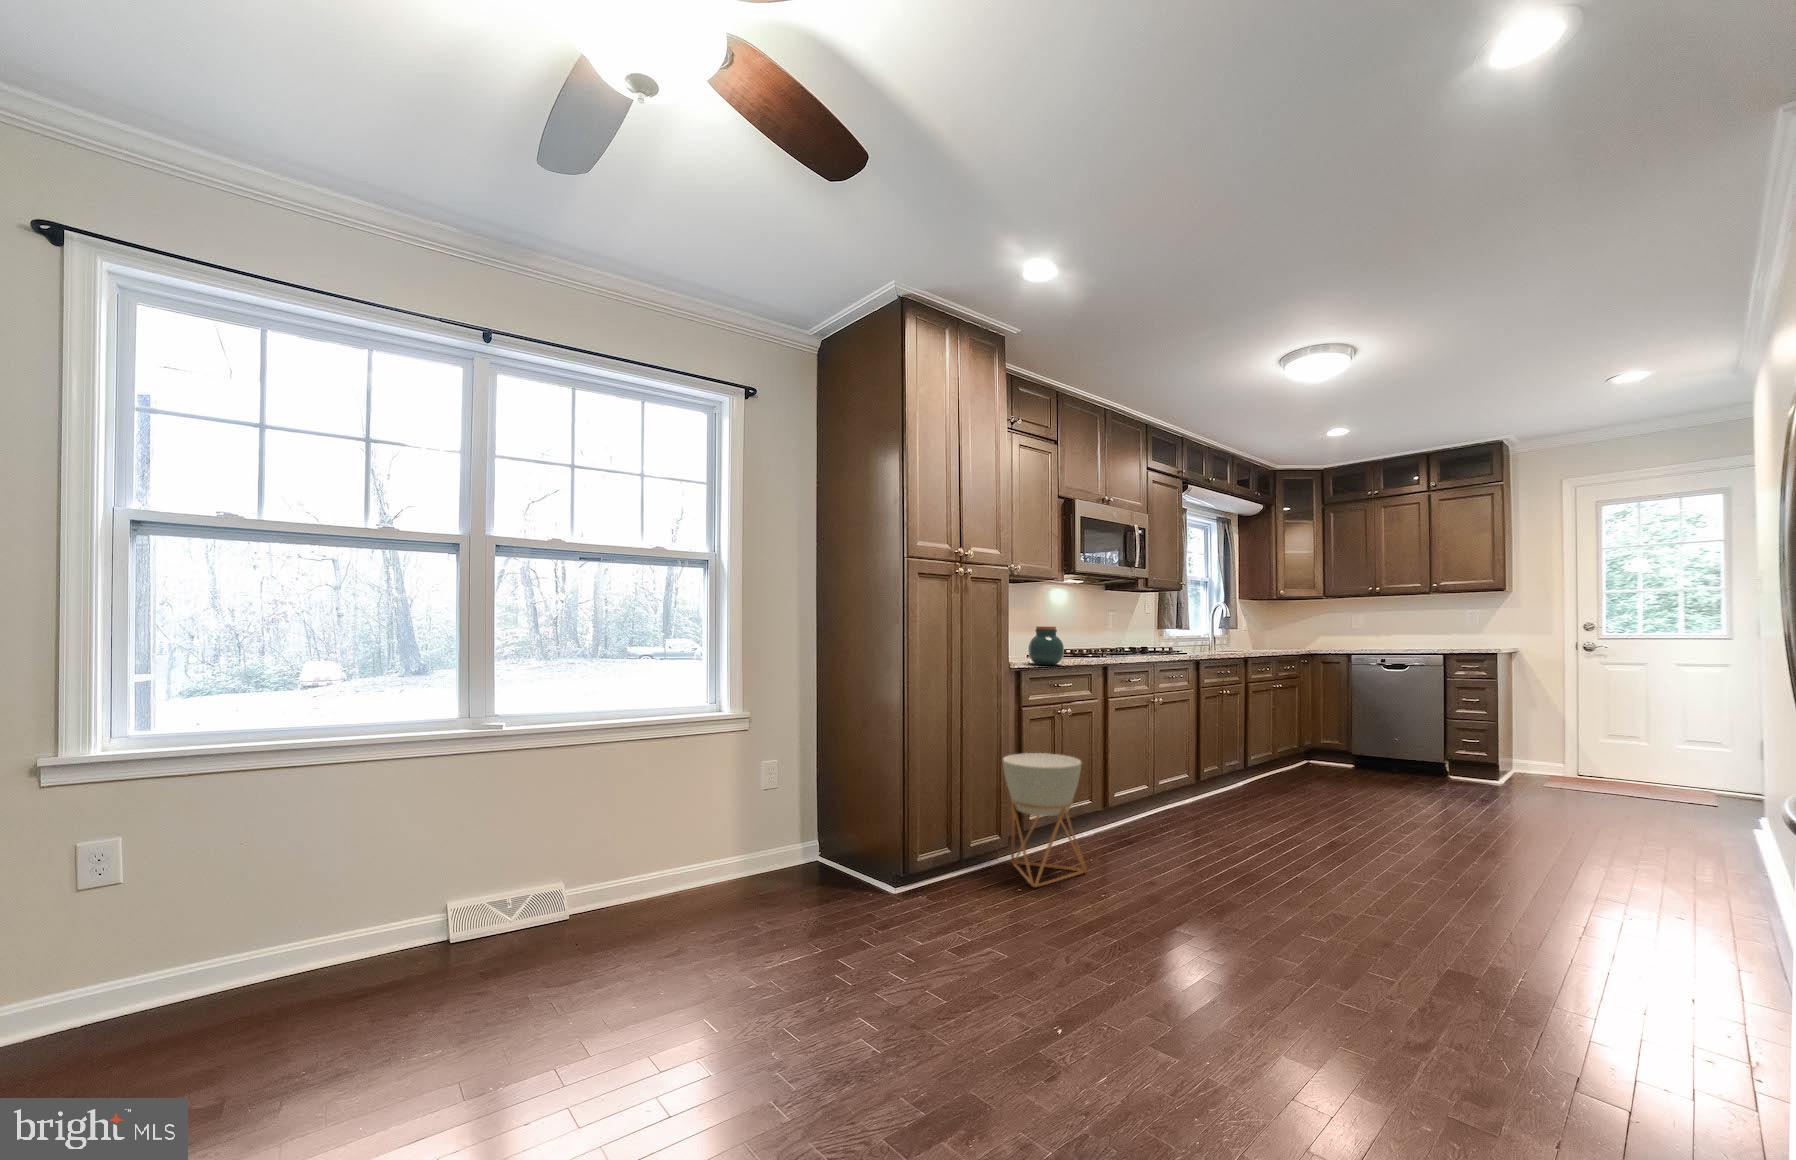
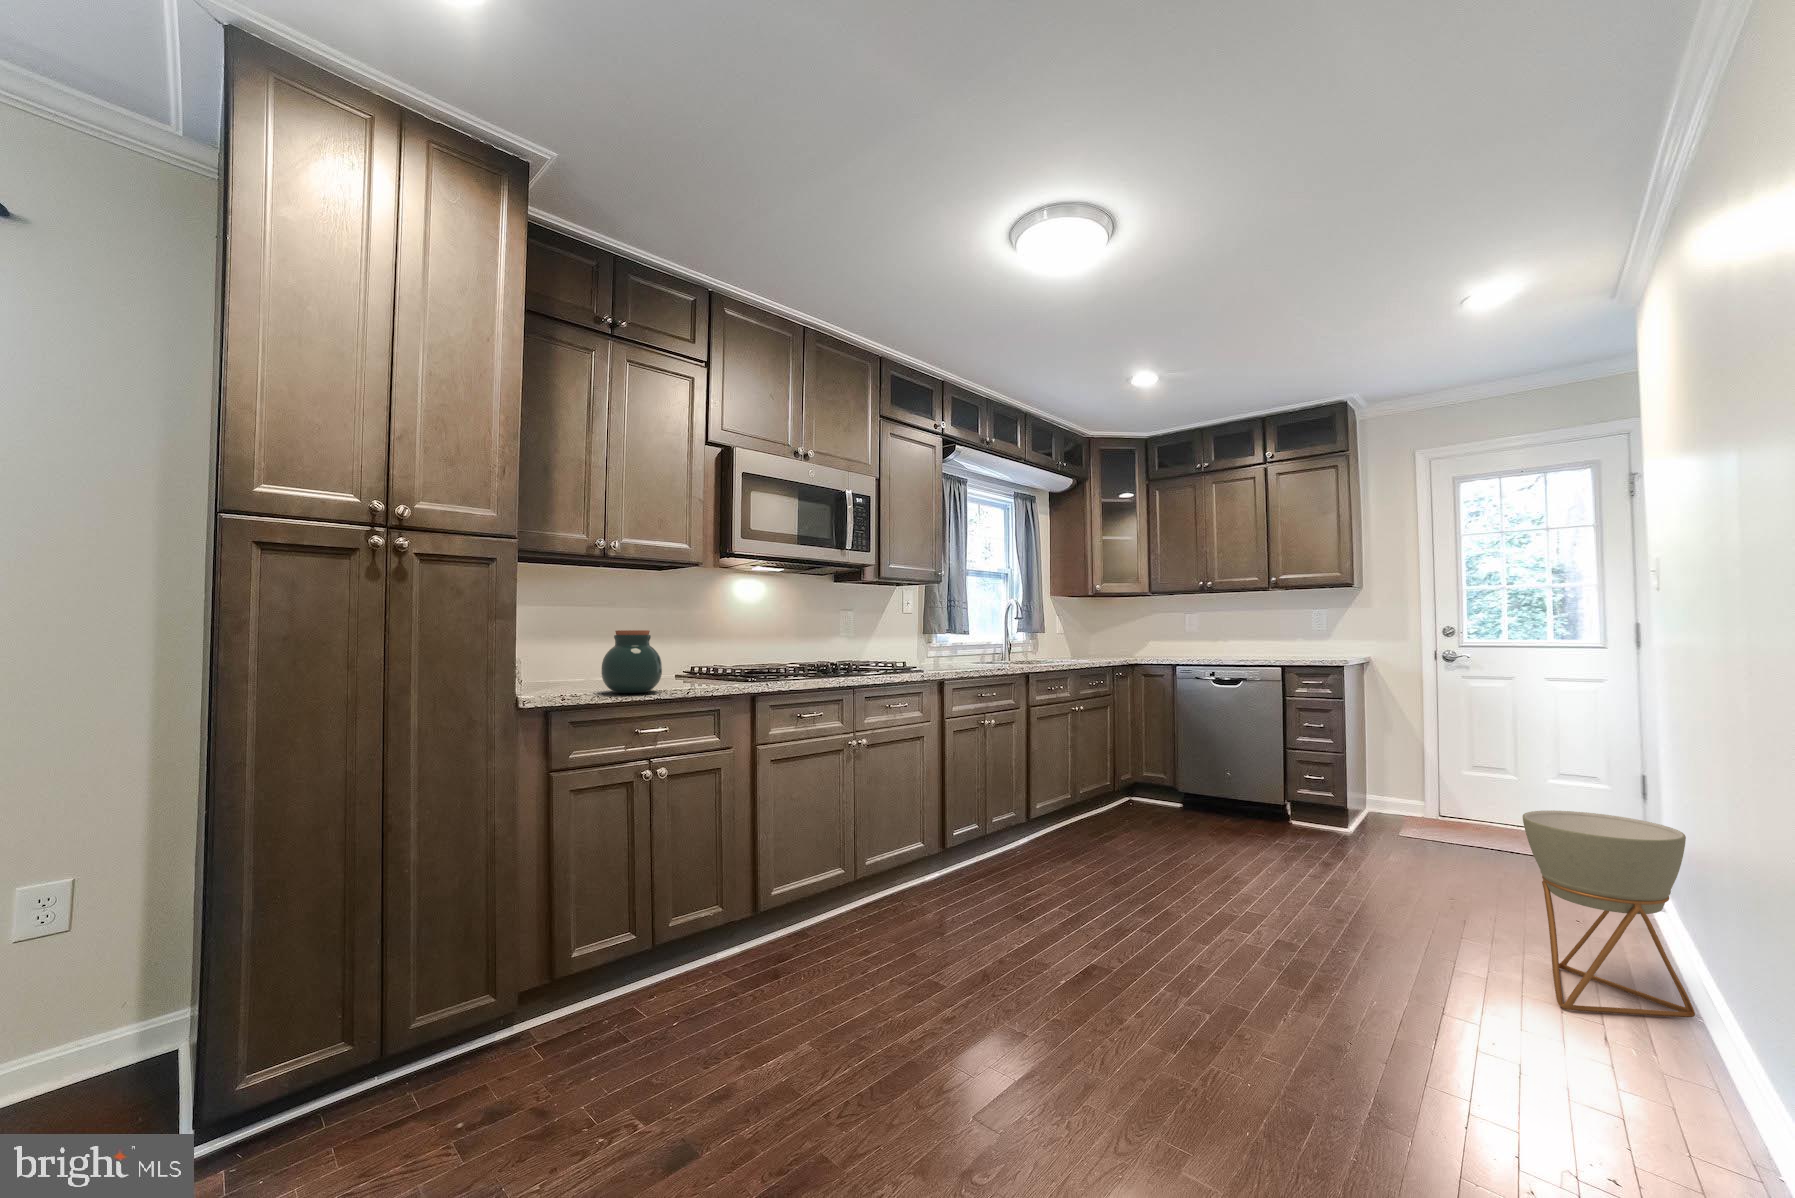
planter: present [1002,753,1086,887] -> present [1523,810,1695,1017]

